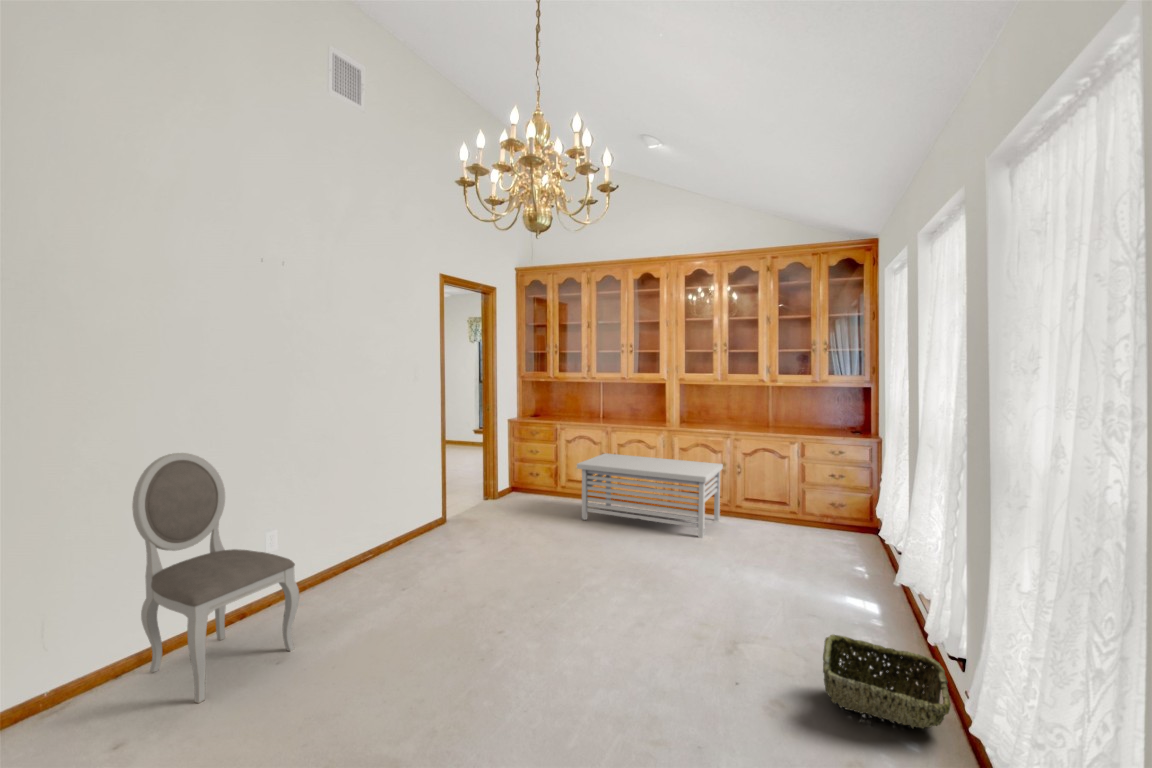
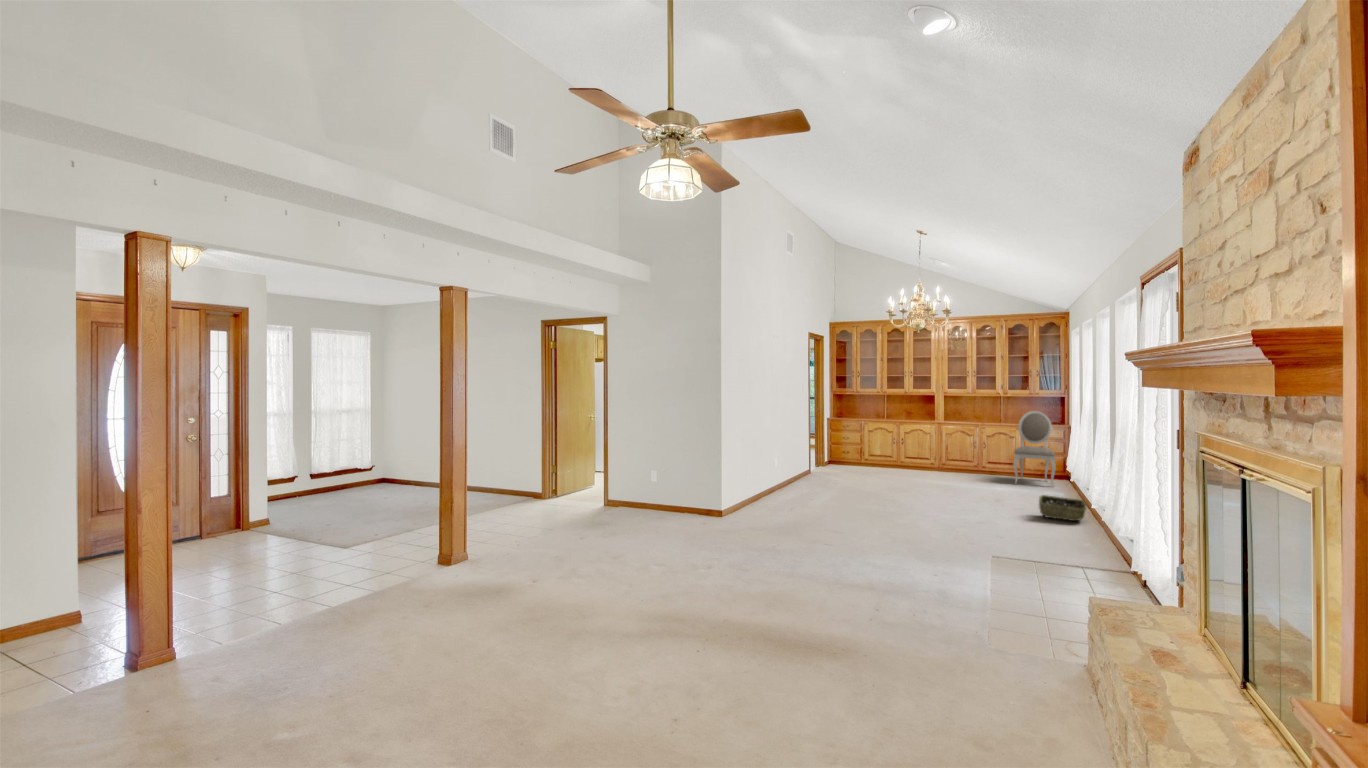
dining chair: present [132,453,299,703] -> present [1013,411,1056,487]
storage bench: present [577,453,723,538] -> none [886,438,975,482]

